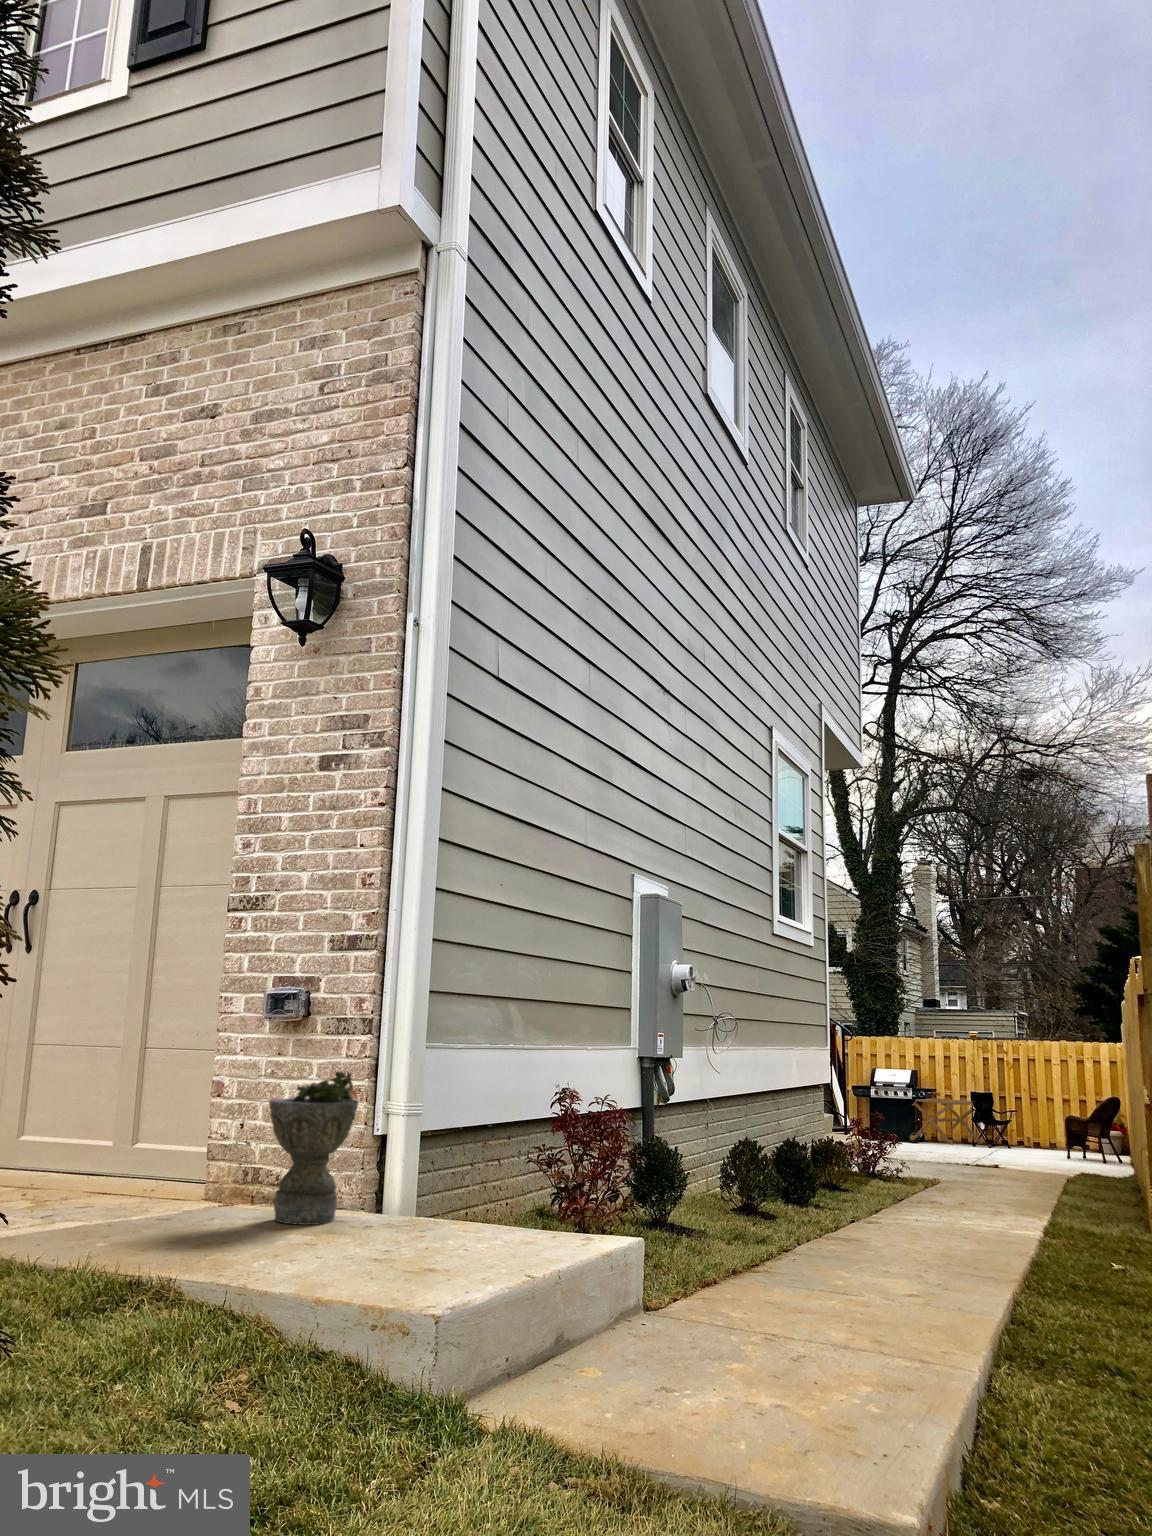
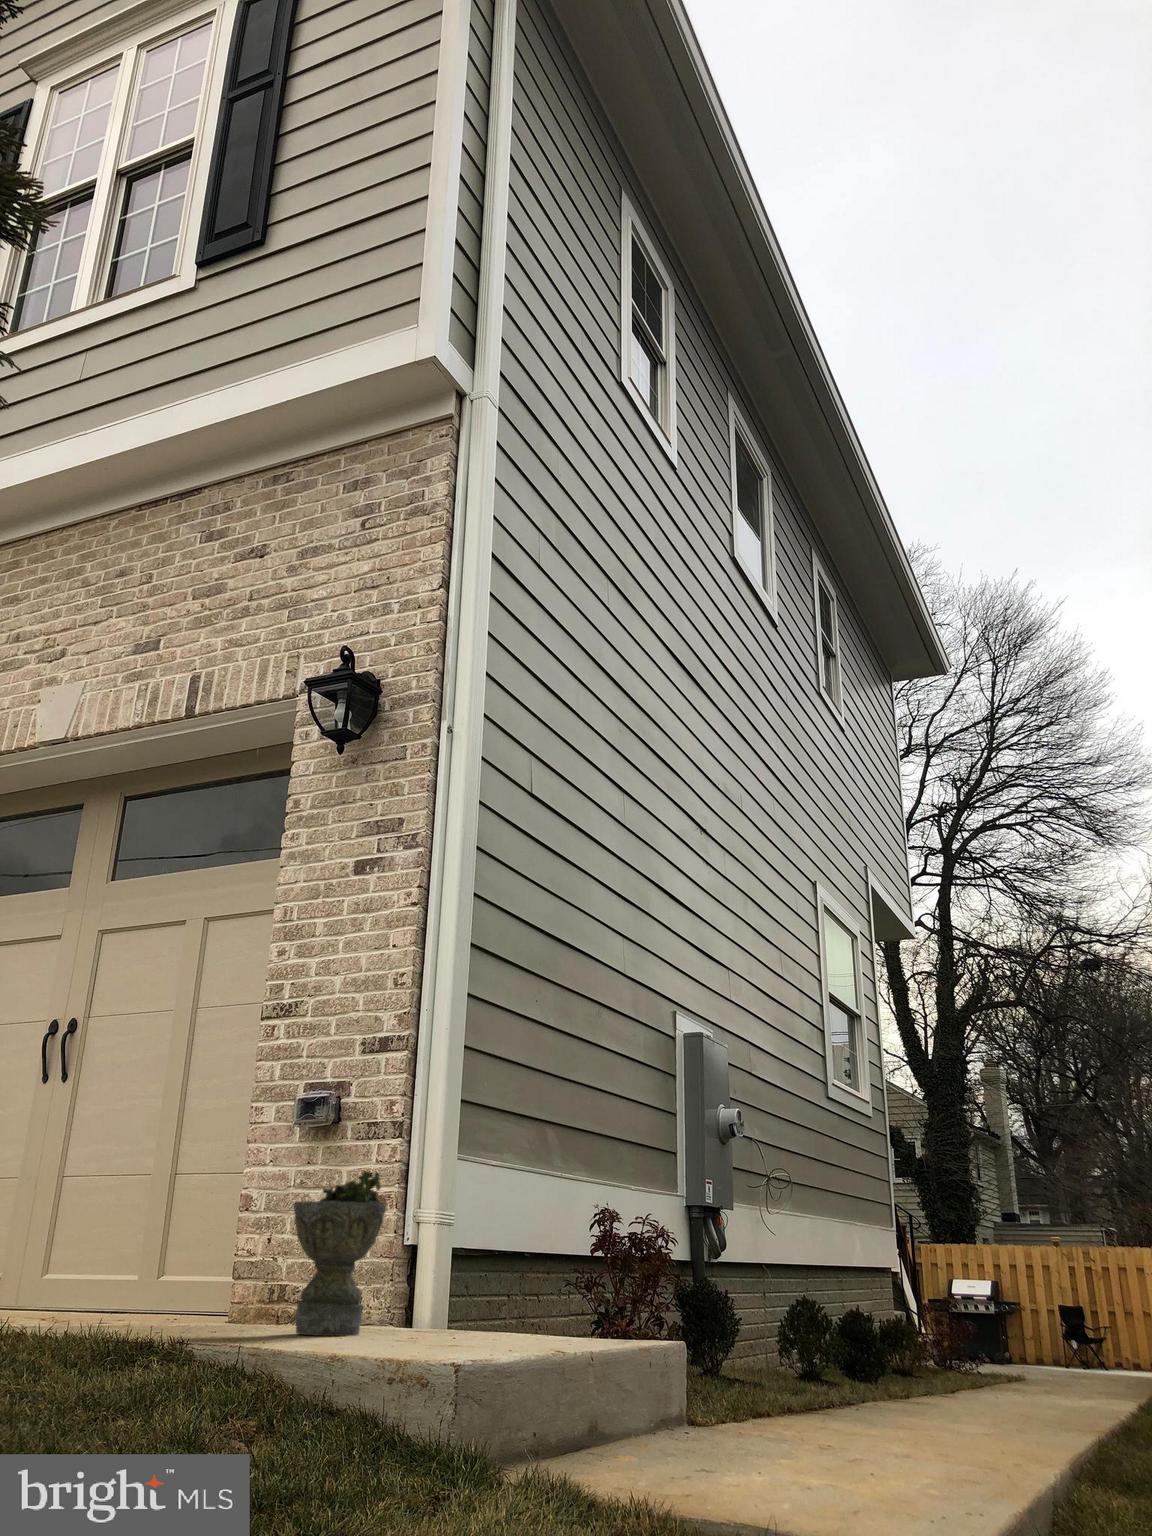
side table: present [910,1098,983,1145] -> none [990,1309,1077,1361]

